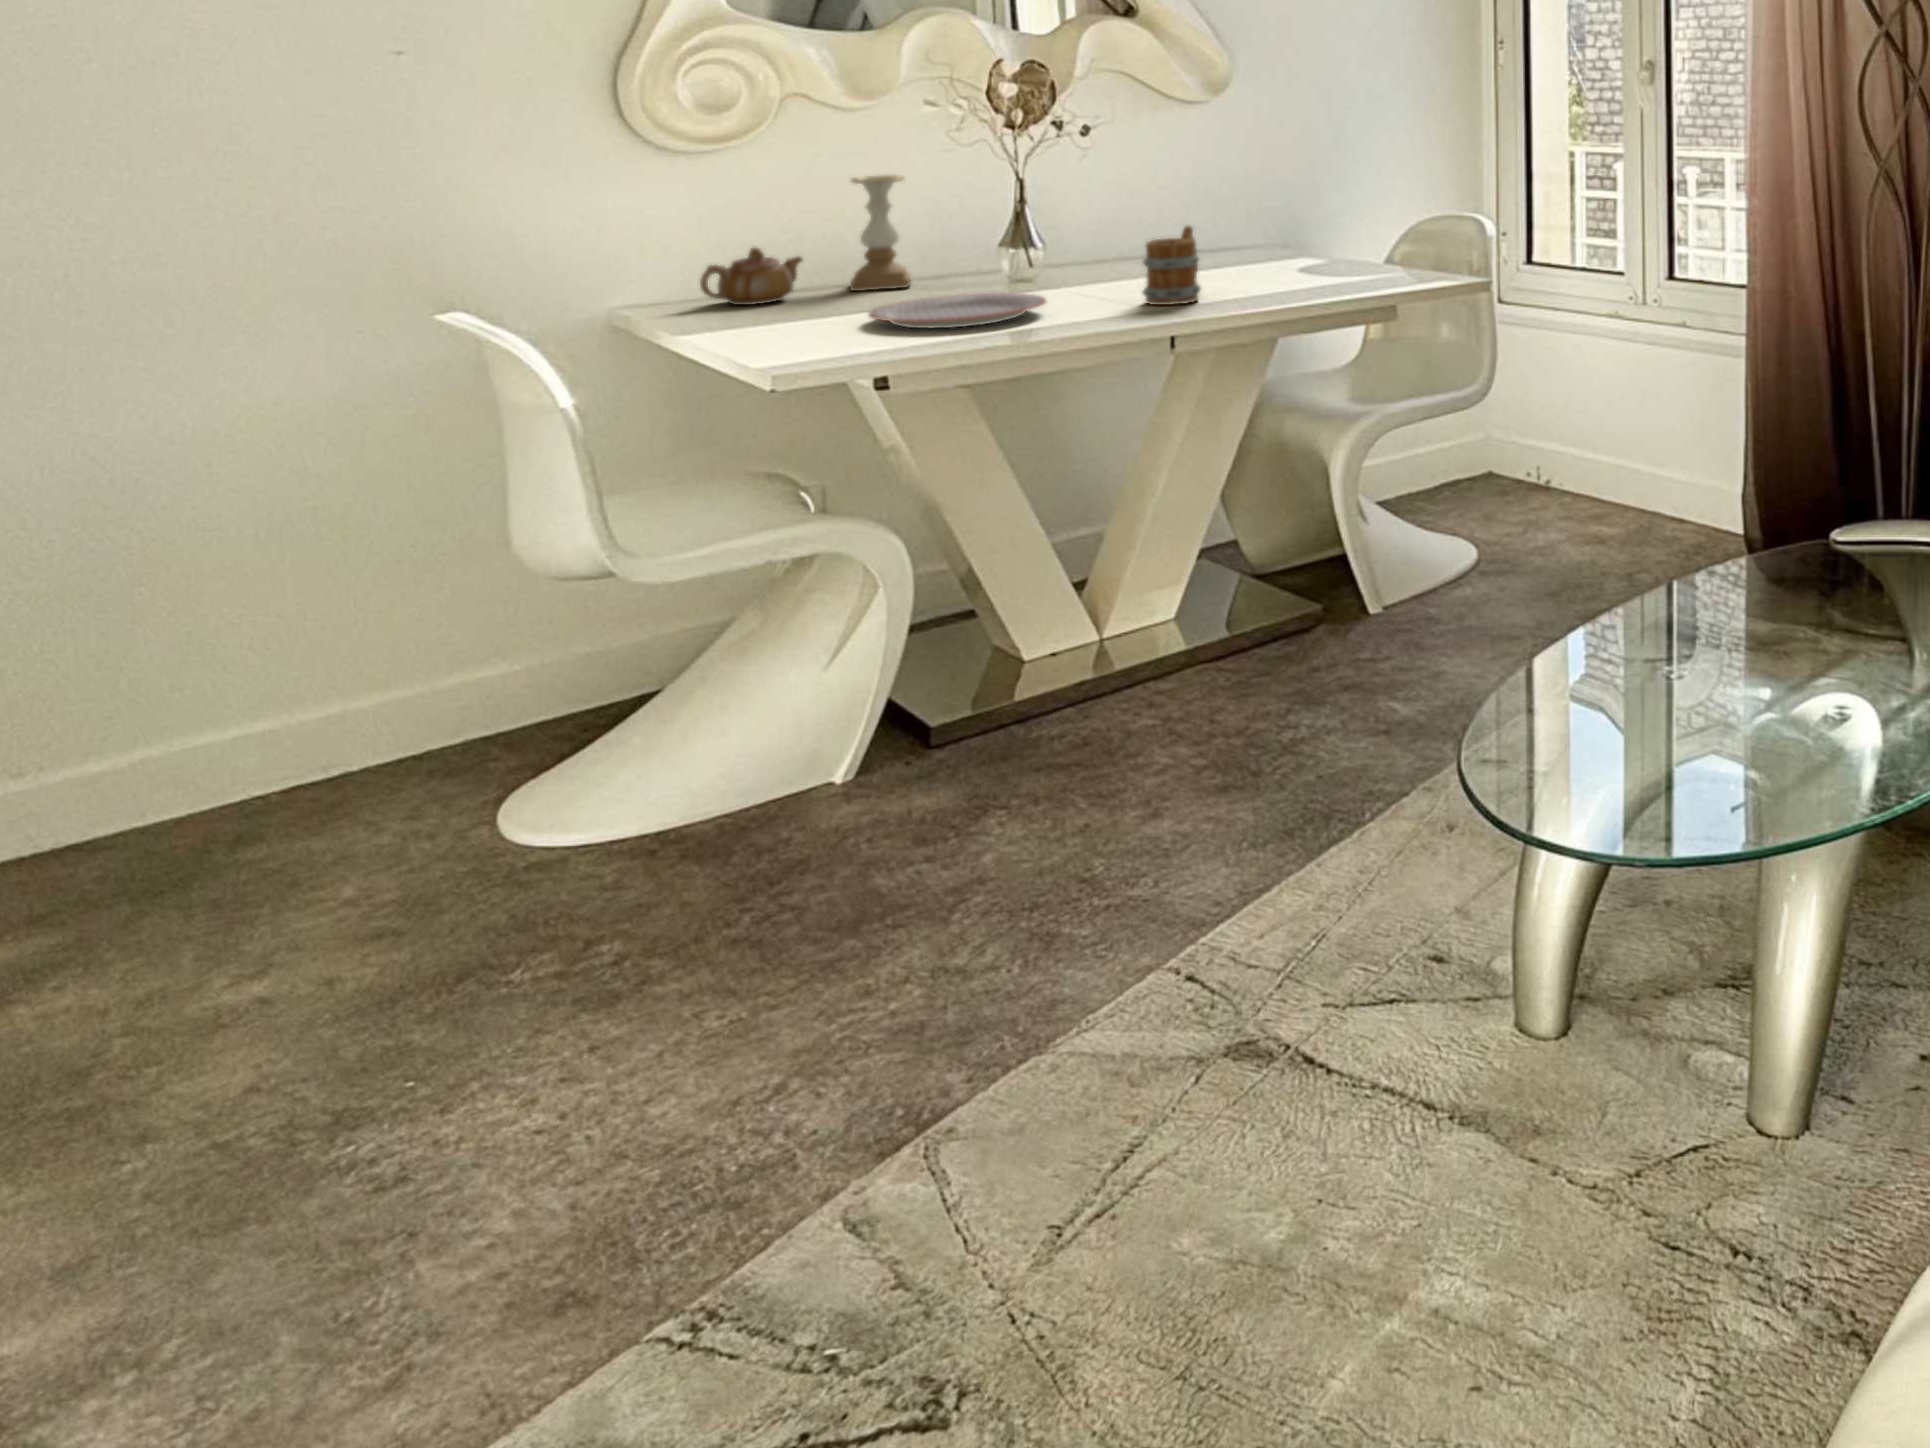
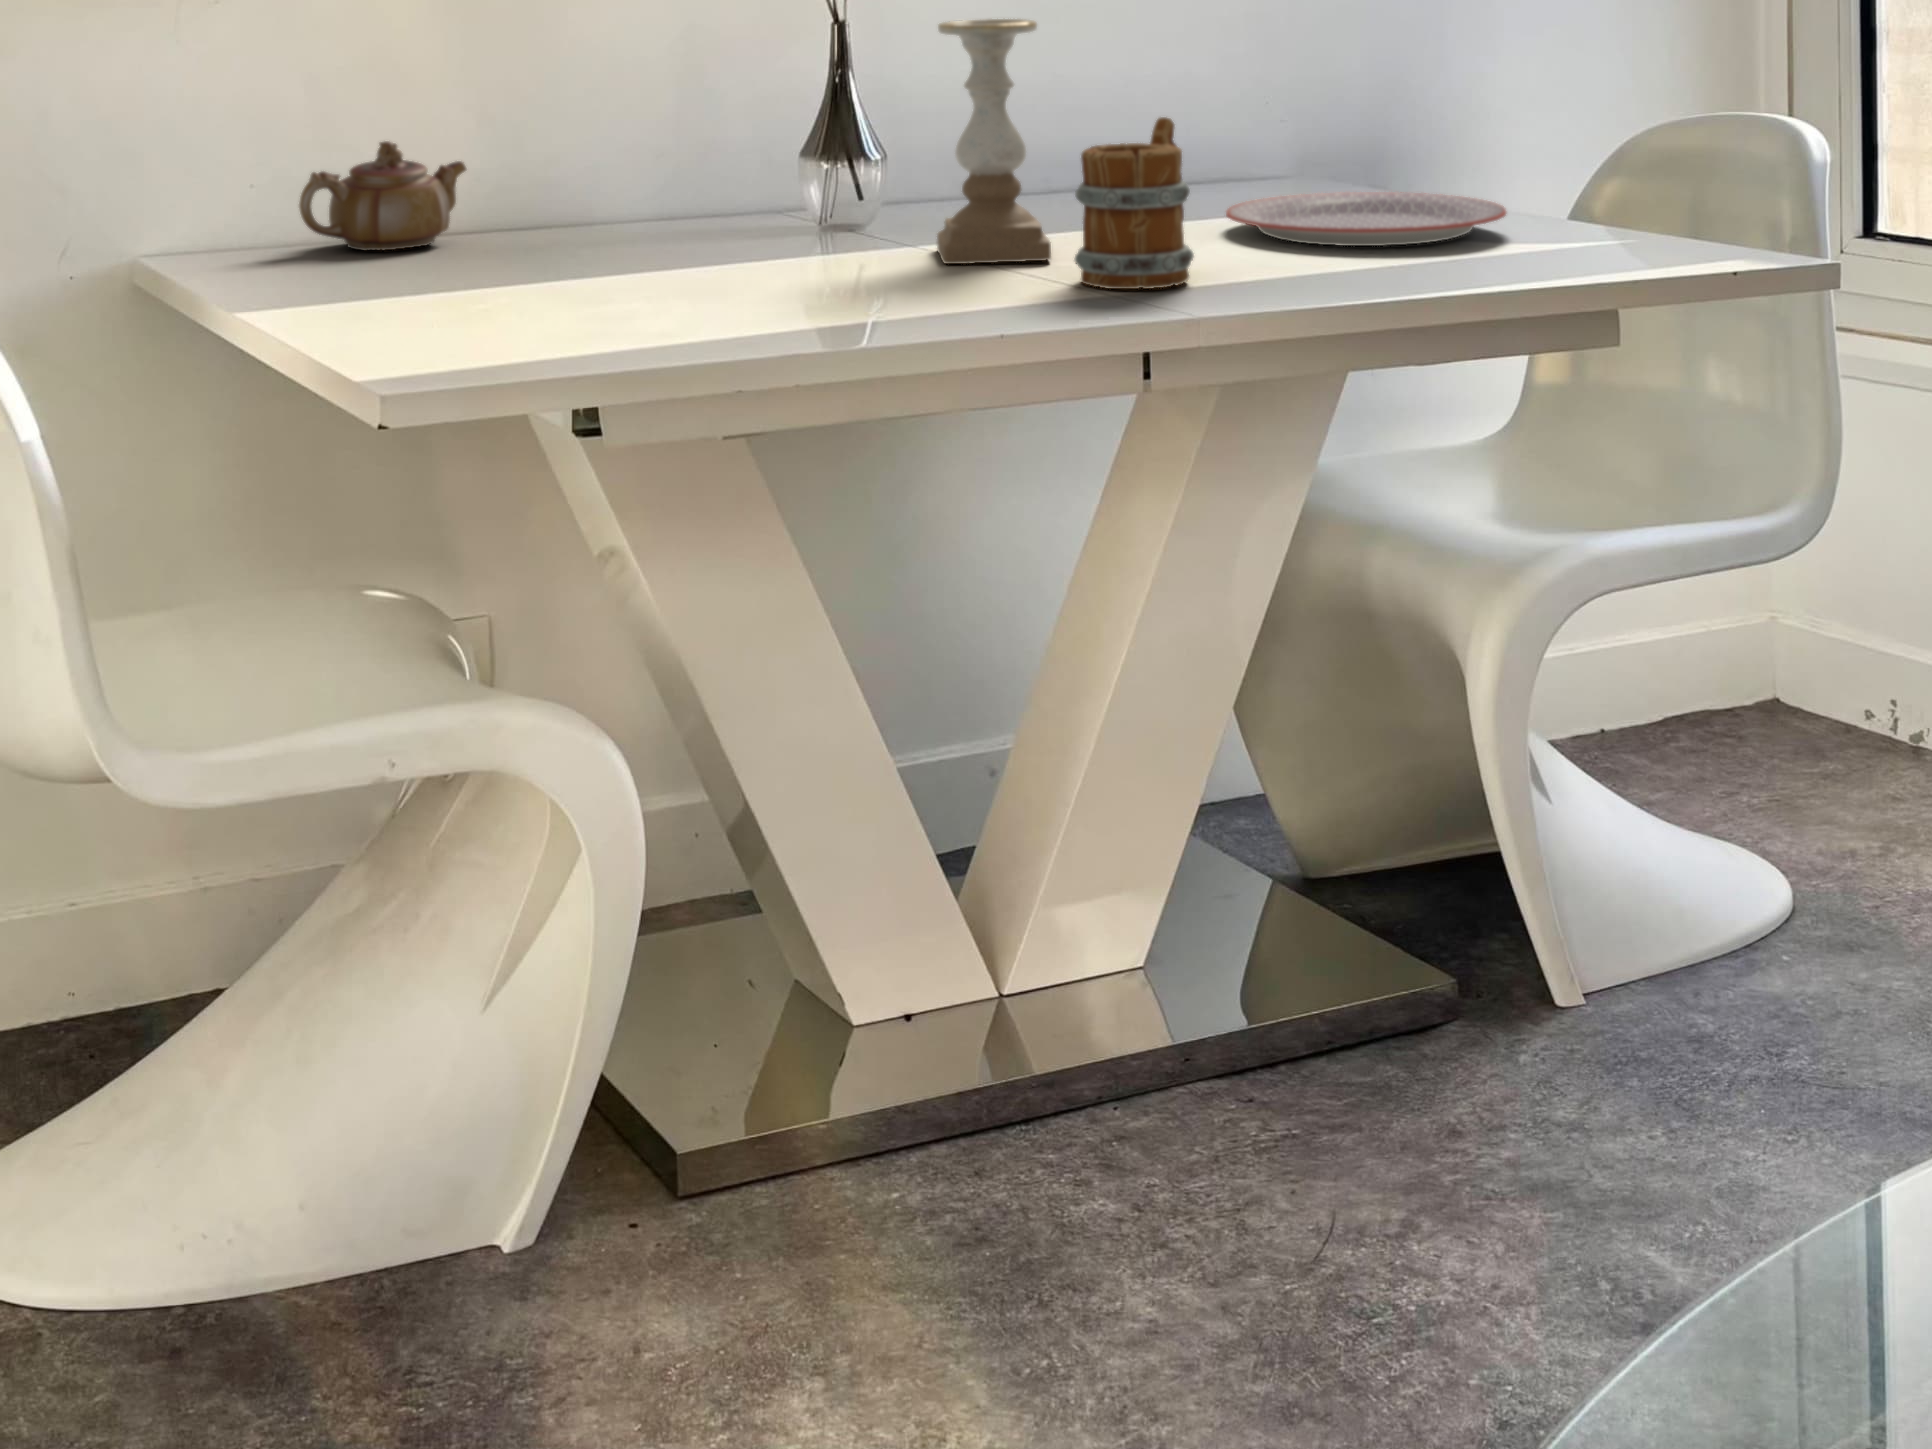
candle holder: present [850,175,911,291] -> present [937,19,1051,264]
plate: present [869,293,1046,328] -> present [1226,192,1506,246]

